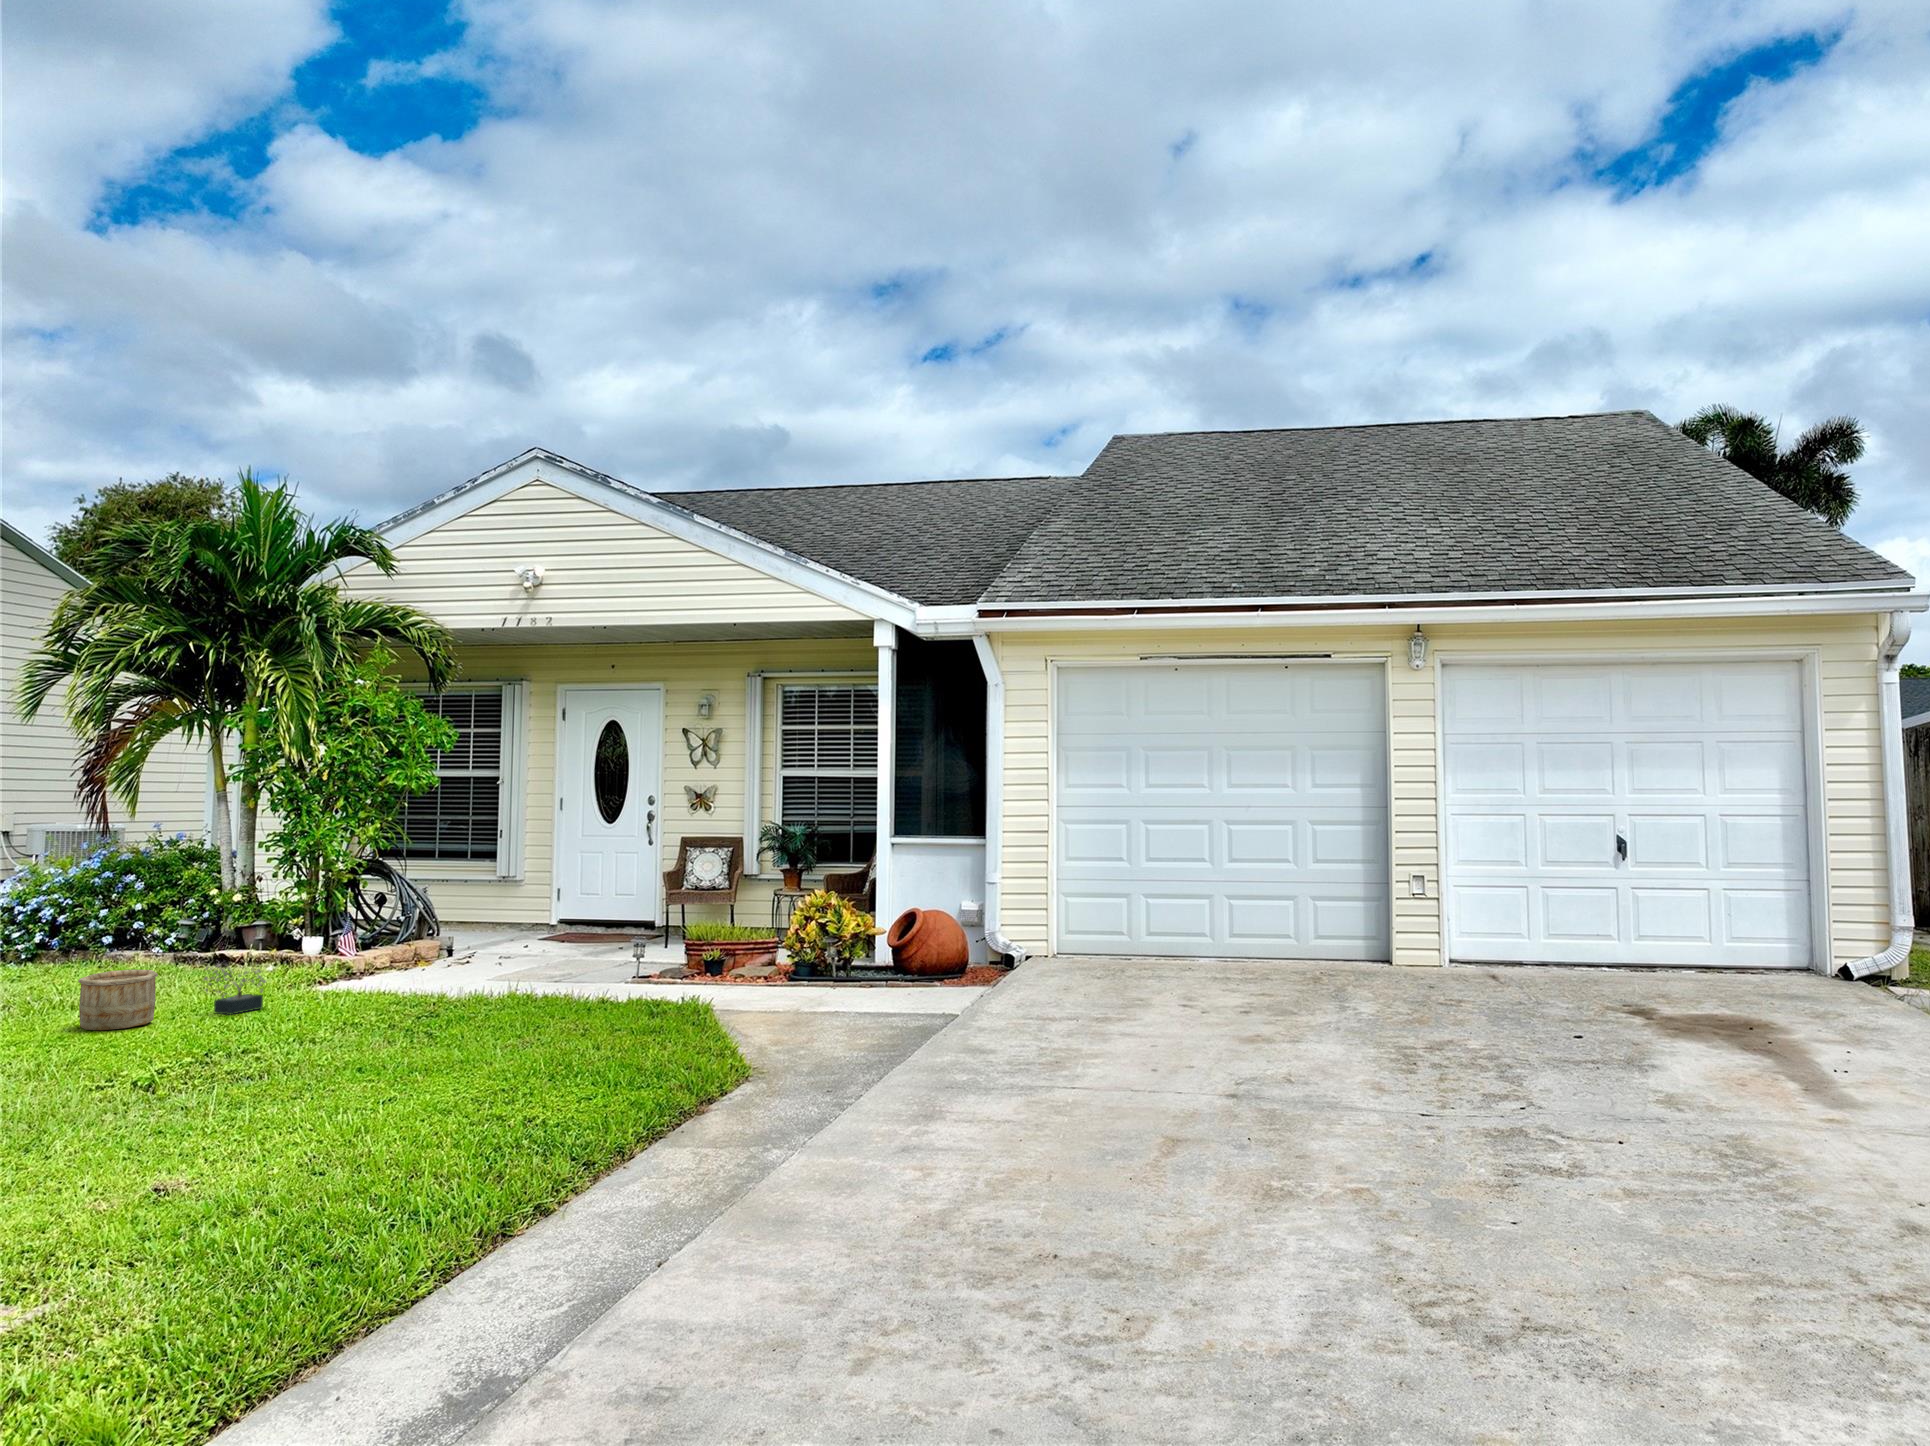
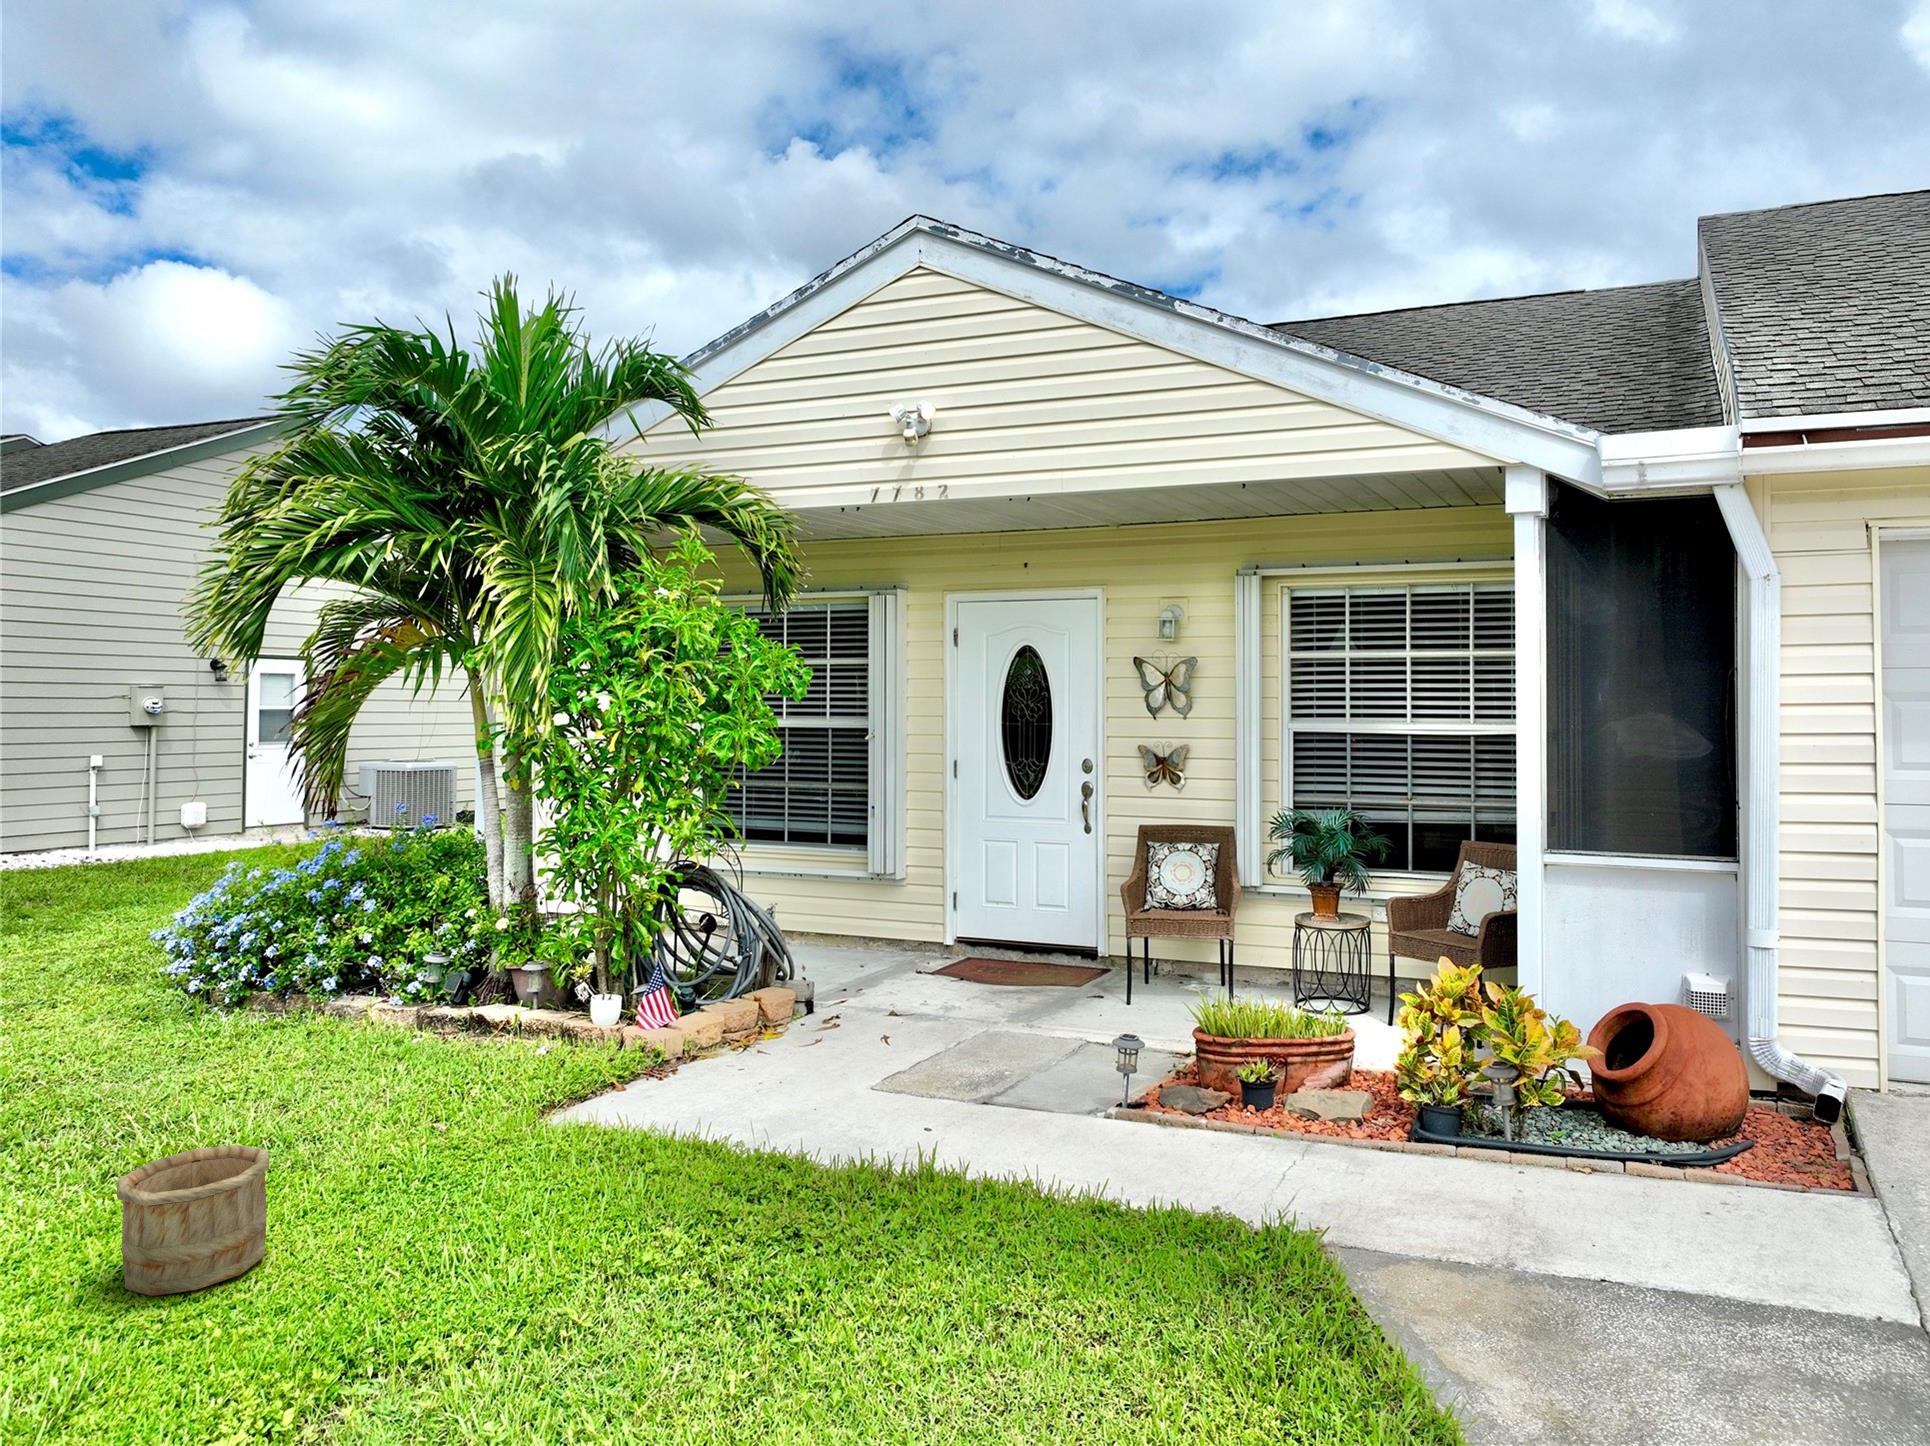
decorative plant: present [204,964,266,1015] -> none [368,1125,490,1231]

